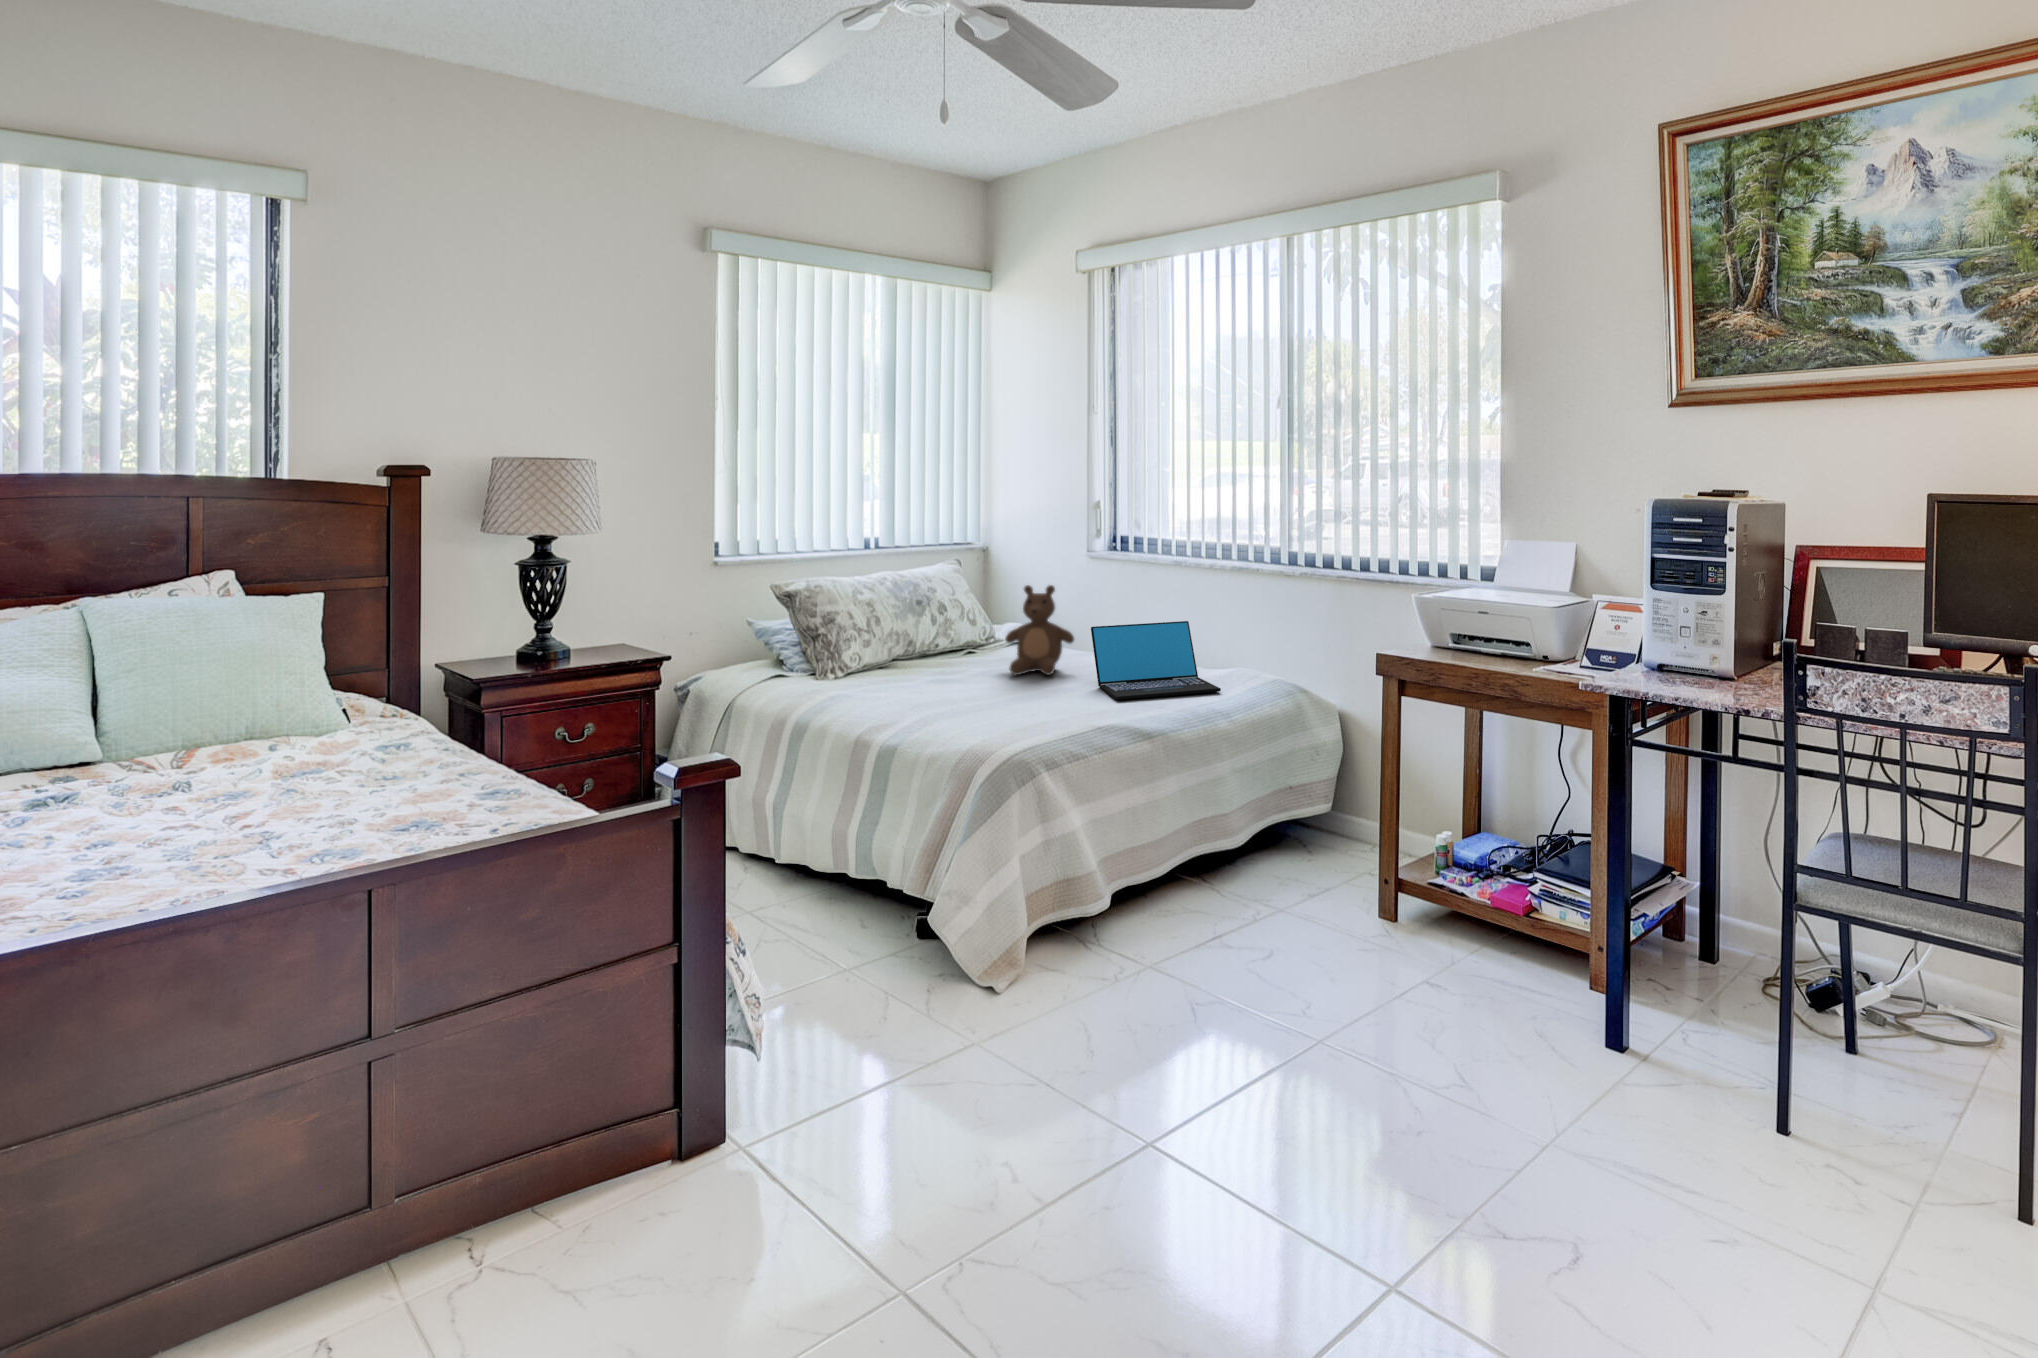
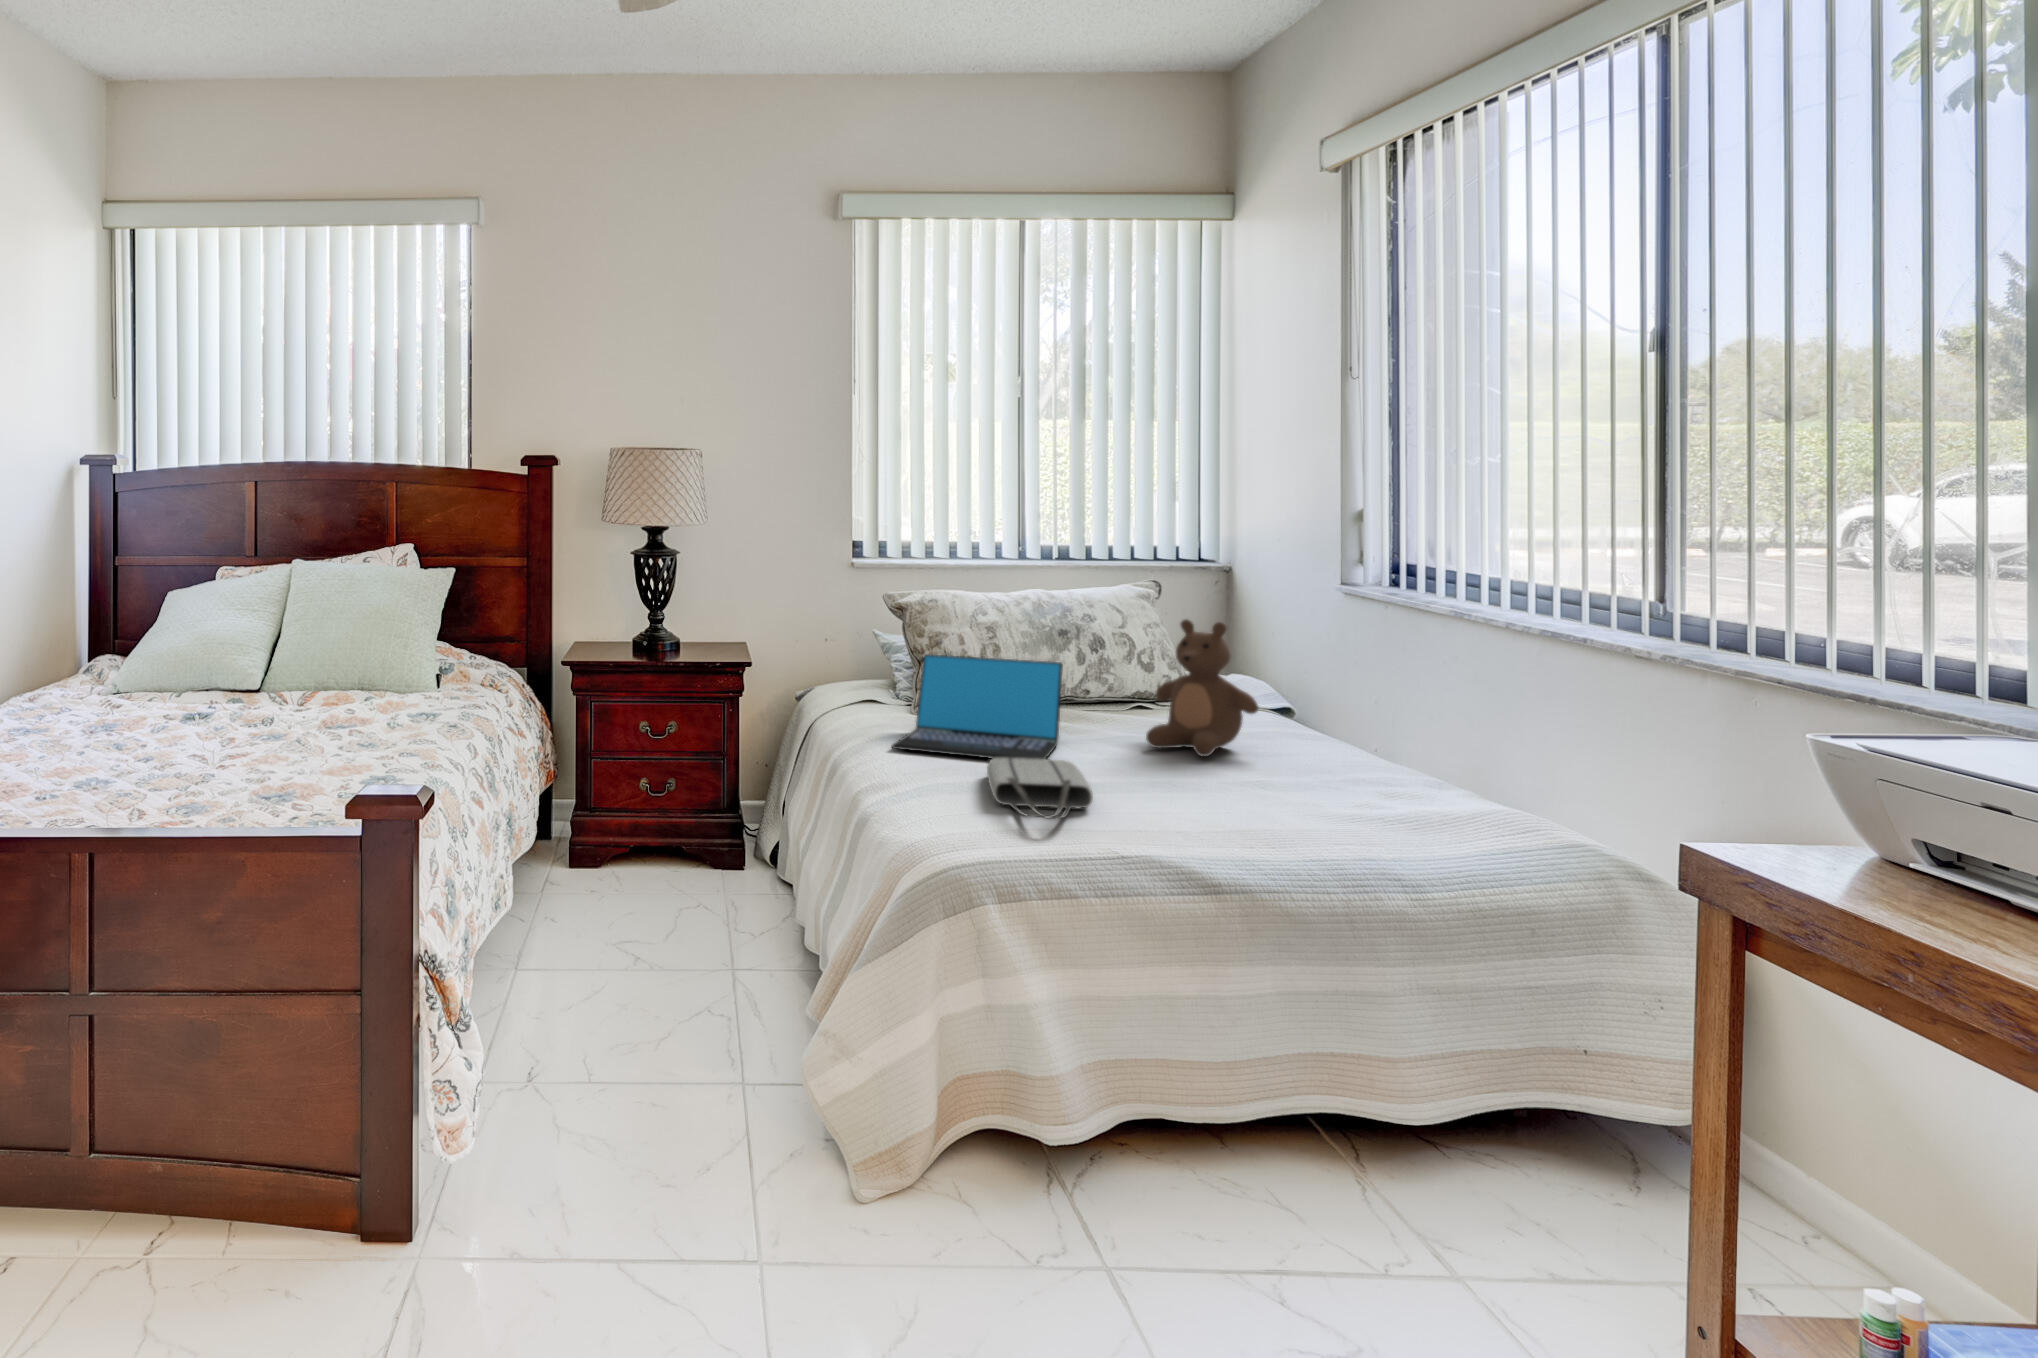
laptop: present [1091,621,1221,700] -> present [892,654,1063,759]
tote bag: none [942,690,1032,725] -> present [987,757,1093,819]

